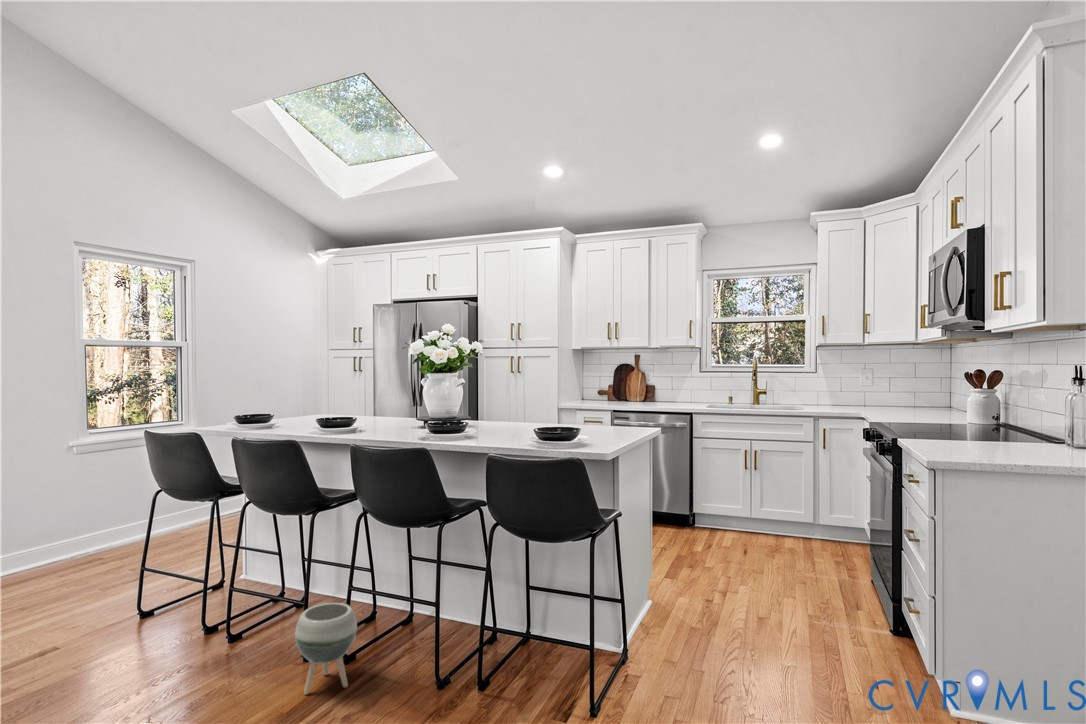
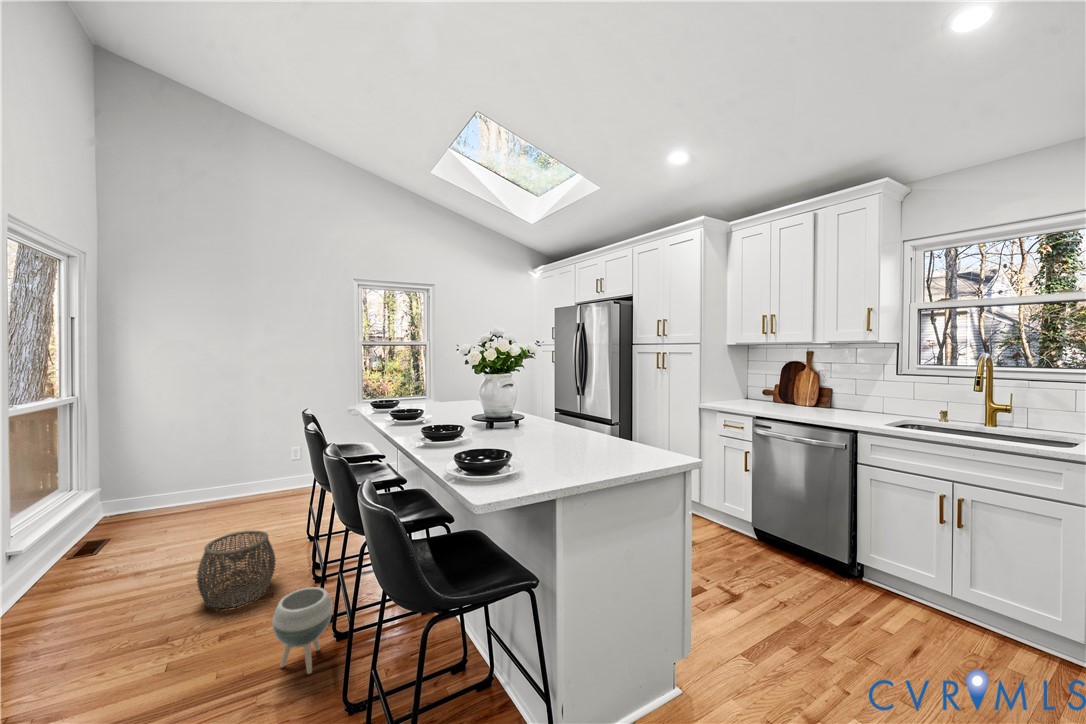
woven basket: none [61,589,173,698] -> present [197,531,276,609]

